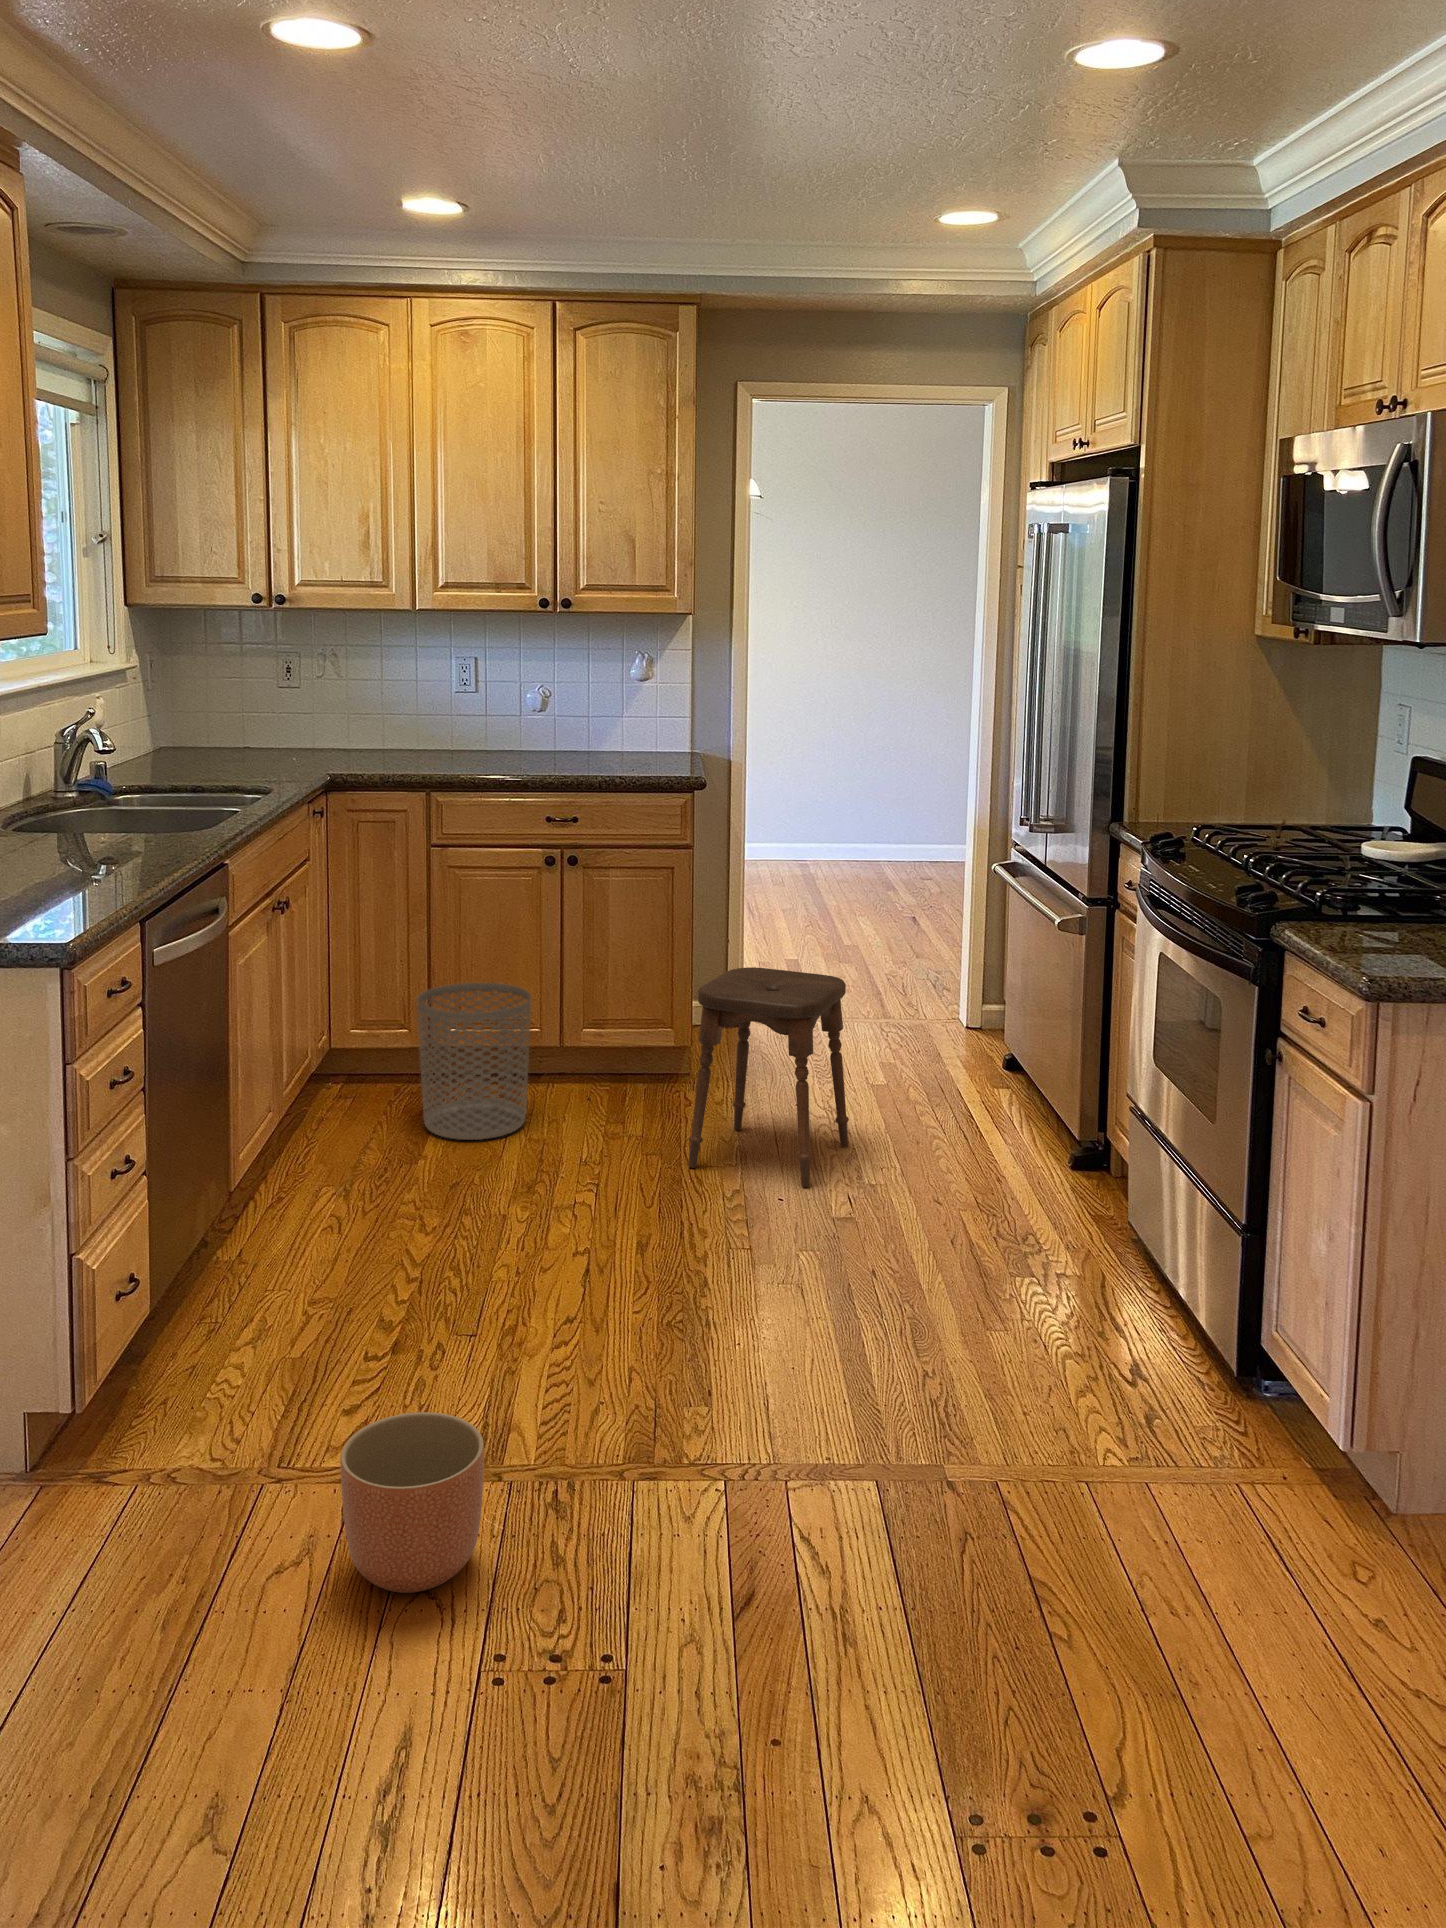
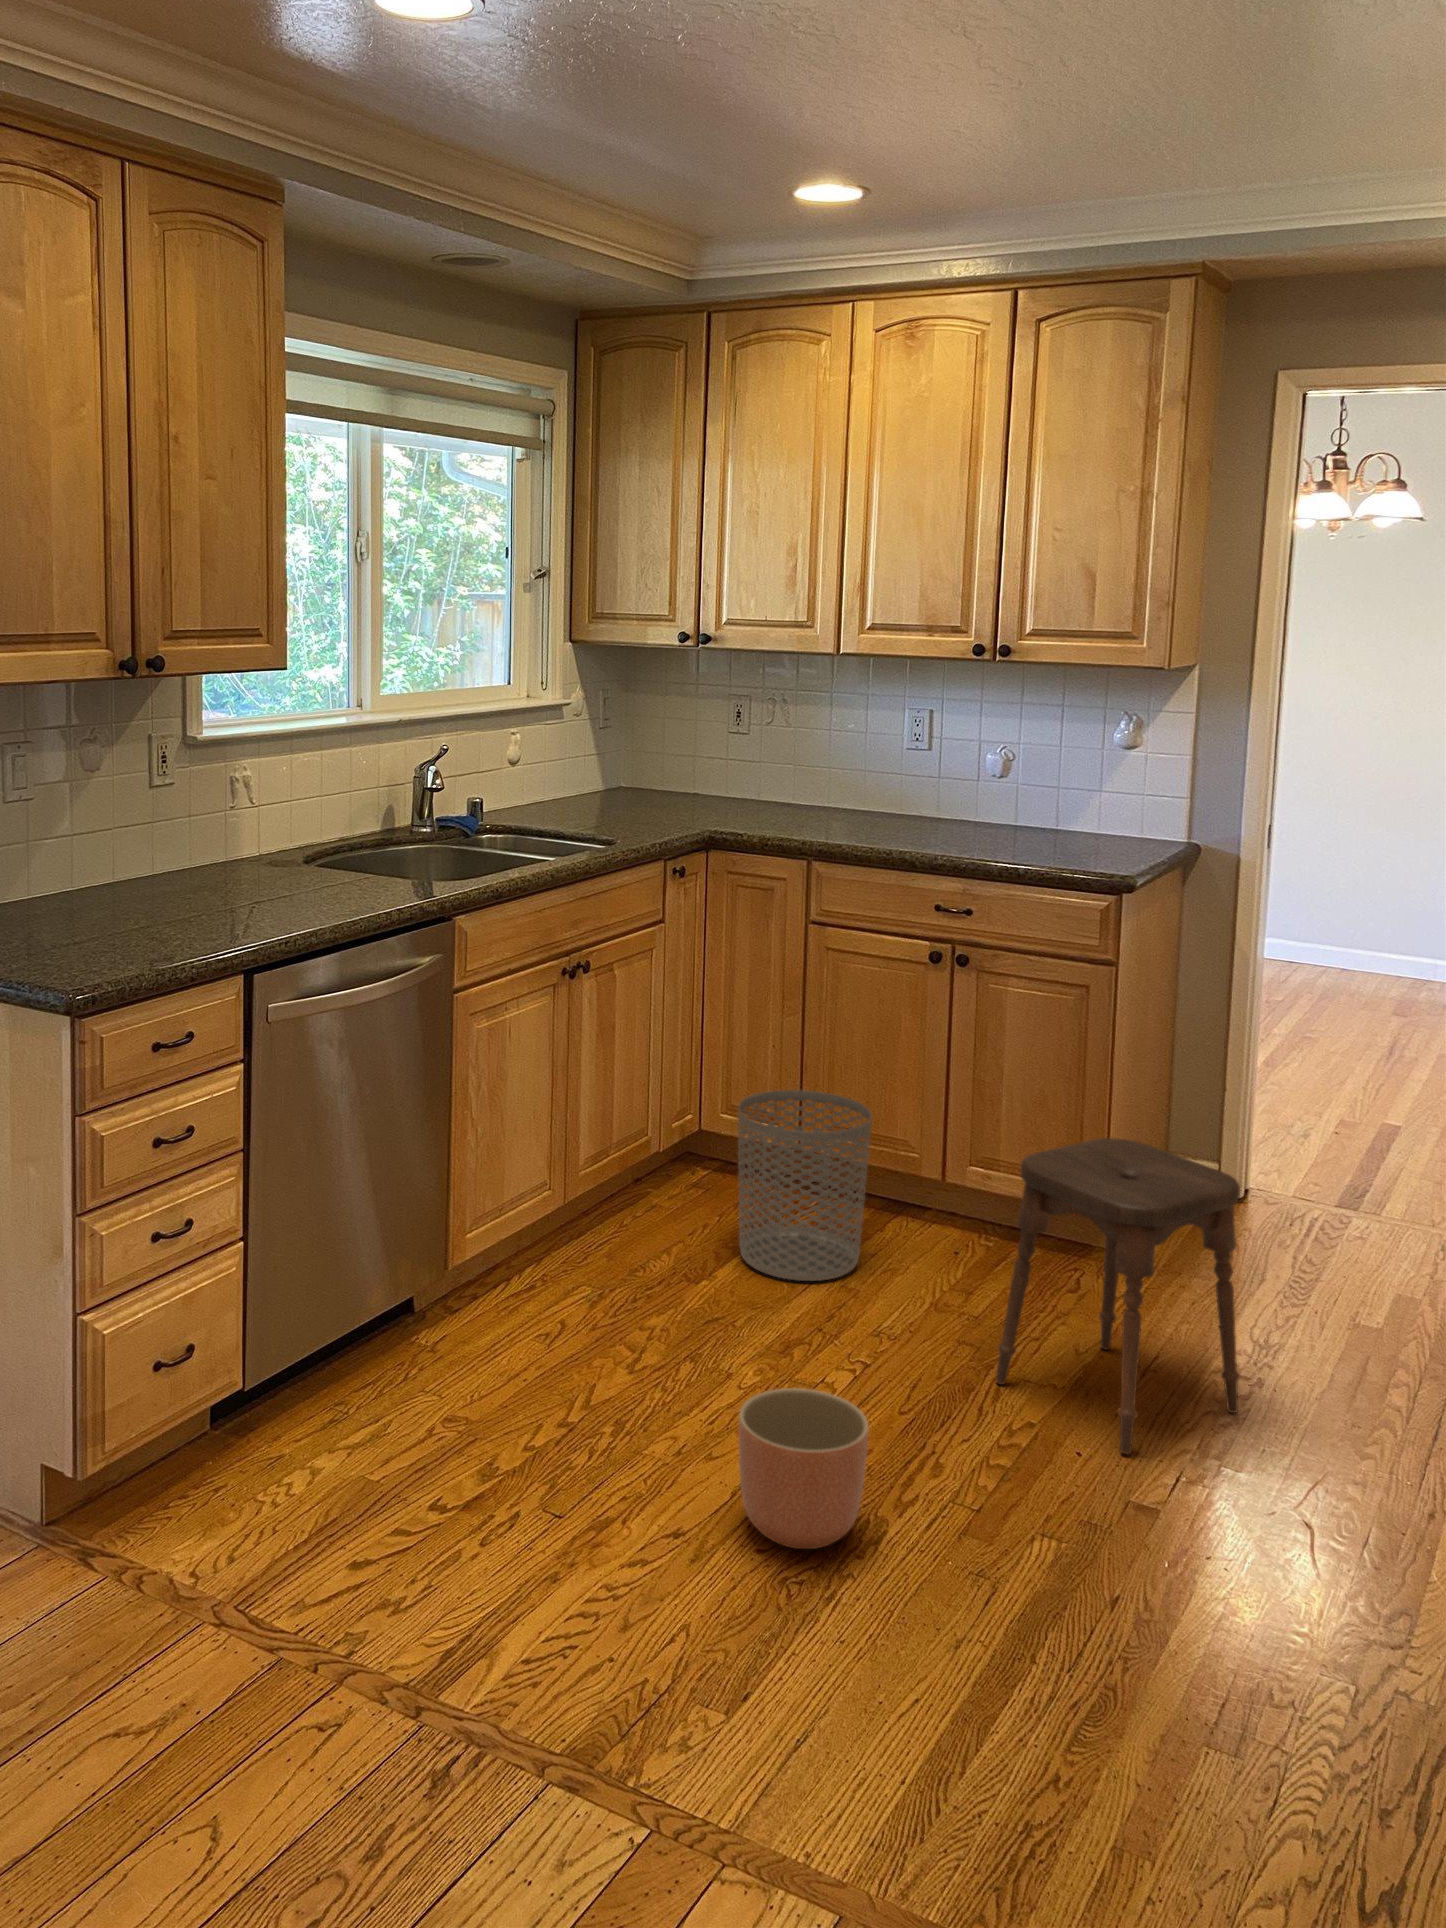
planter: present [340,1412,484,1593] -> present [739,1388,869,1549]

